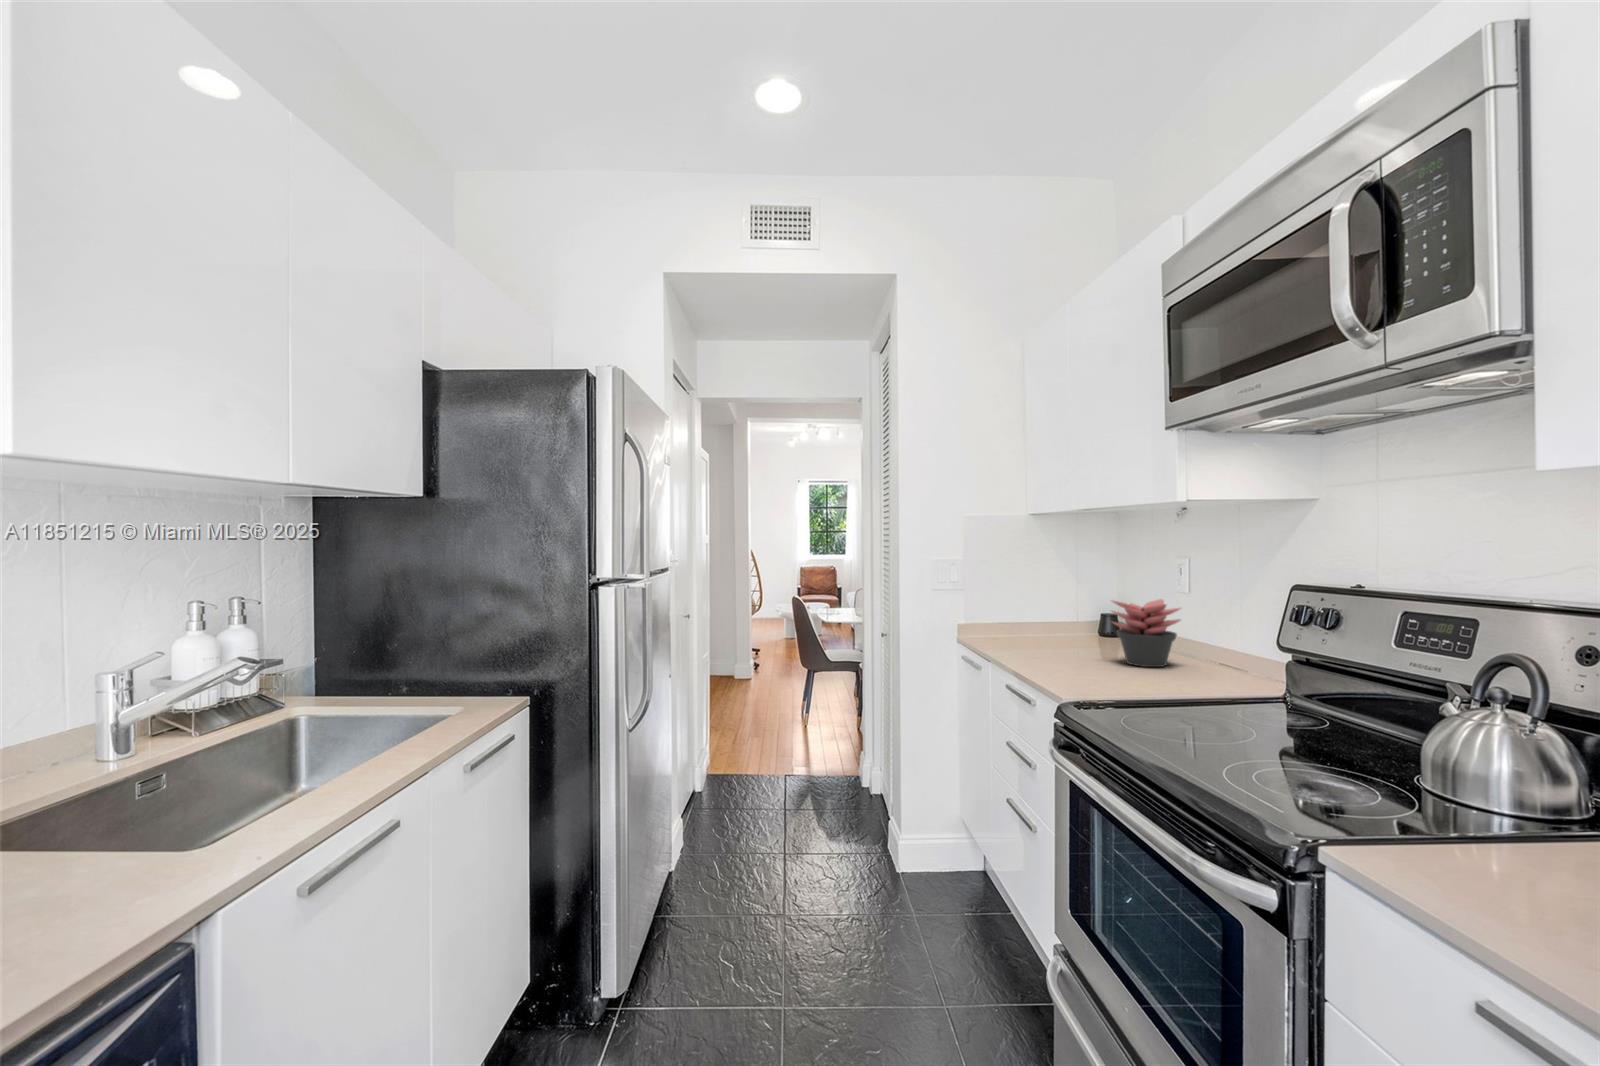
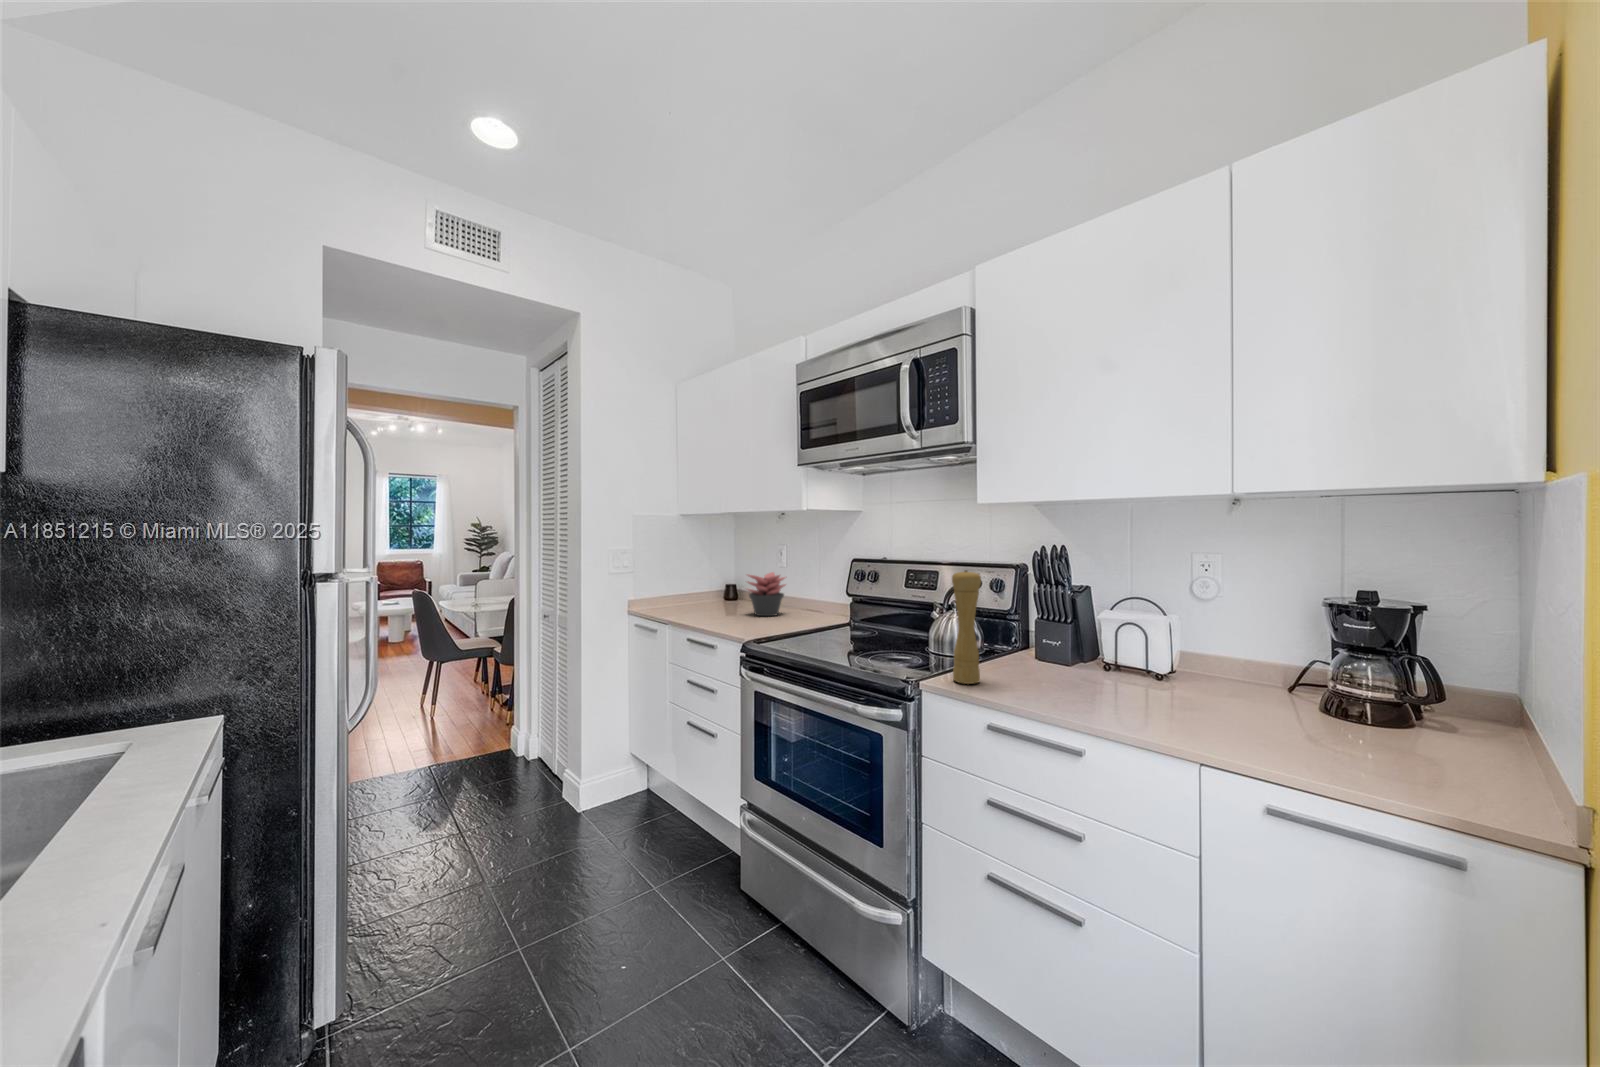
pepper mill: none [1424,620,1513,890] -> present [952,570,981,684]

